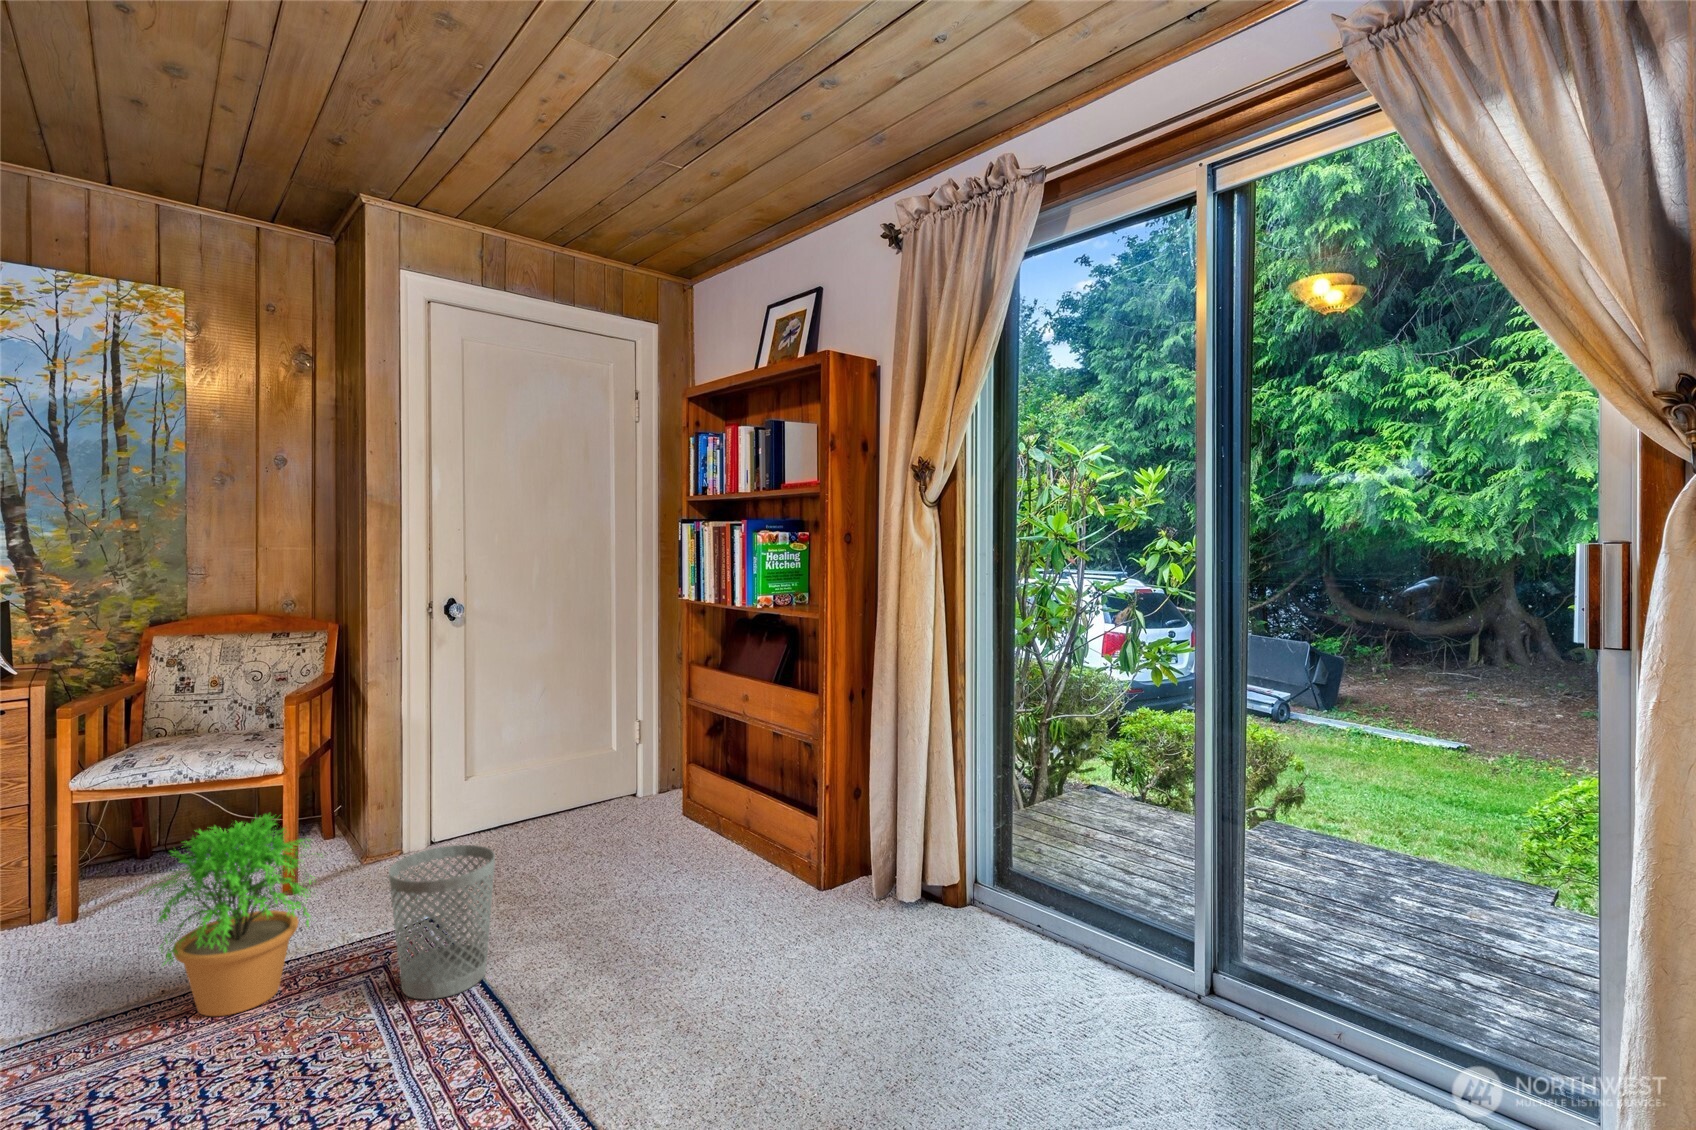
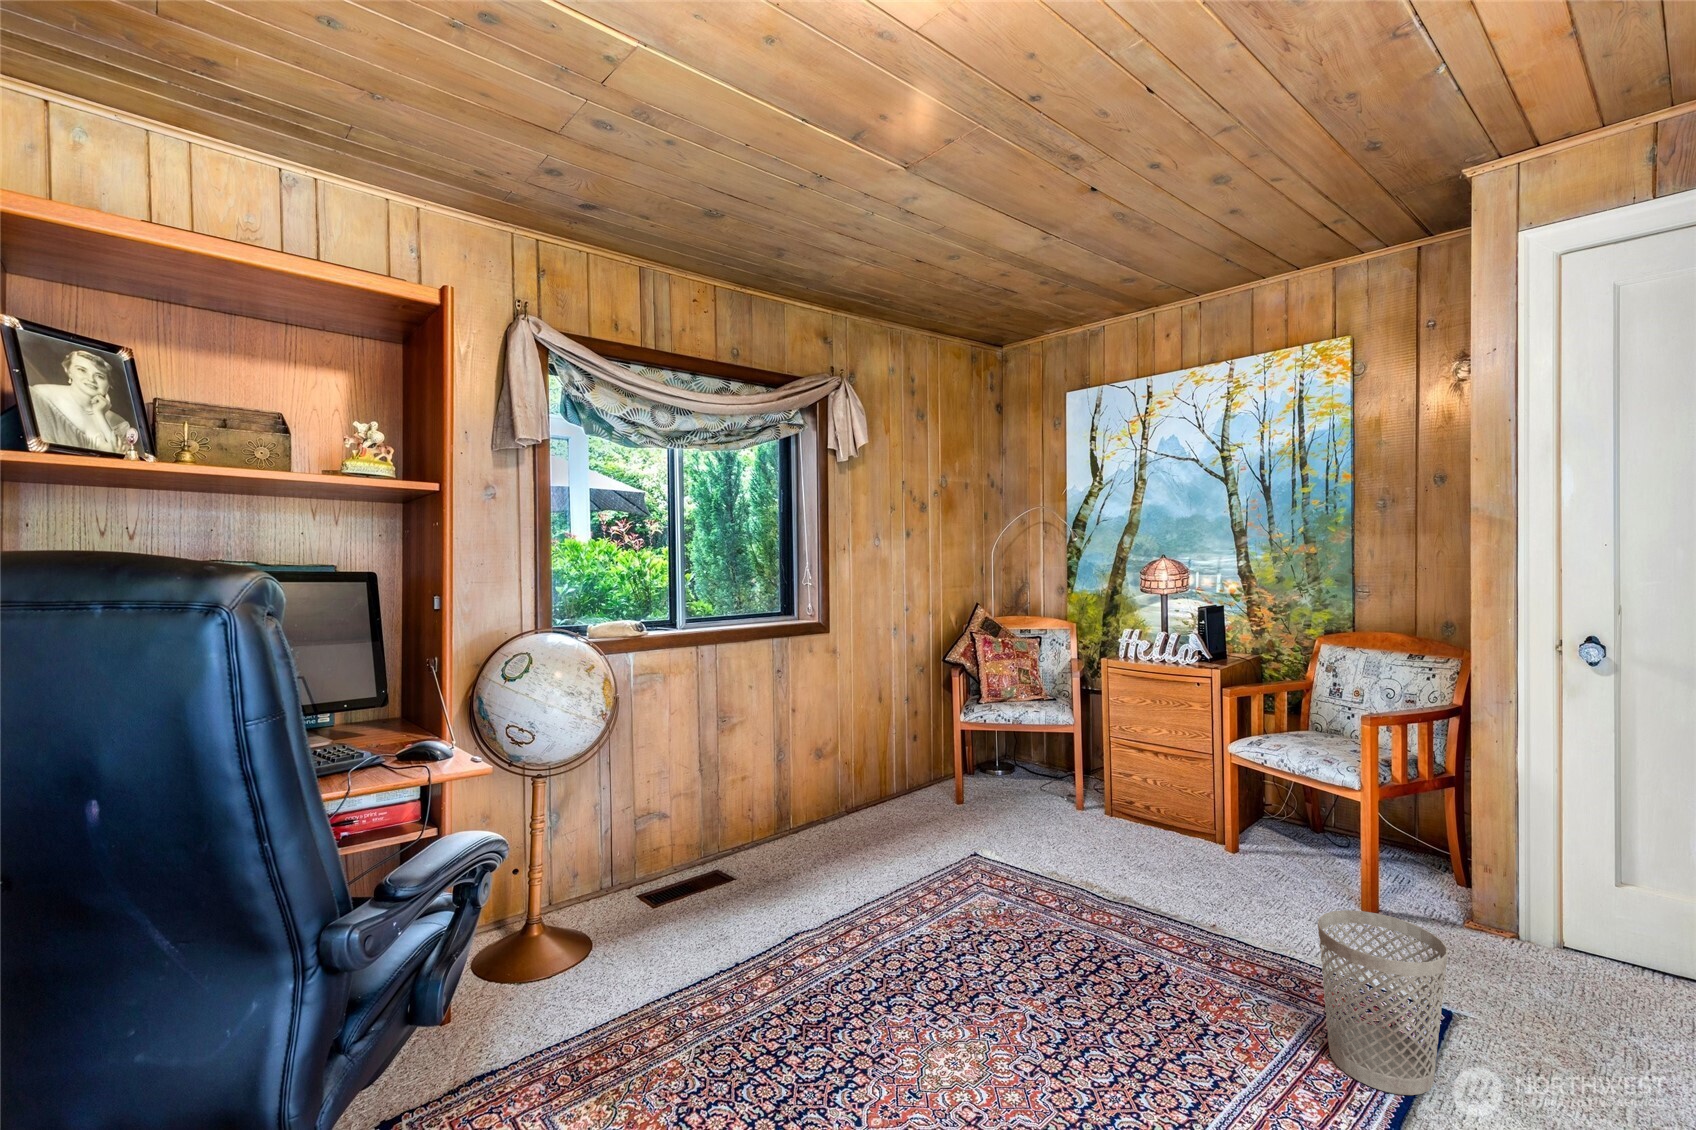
potted plant: present [141,814,322,1016] -> none [1169,805,1303,975]

